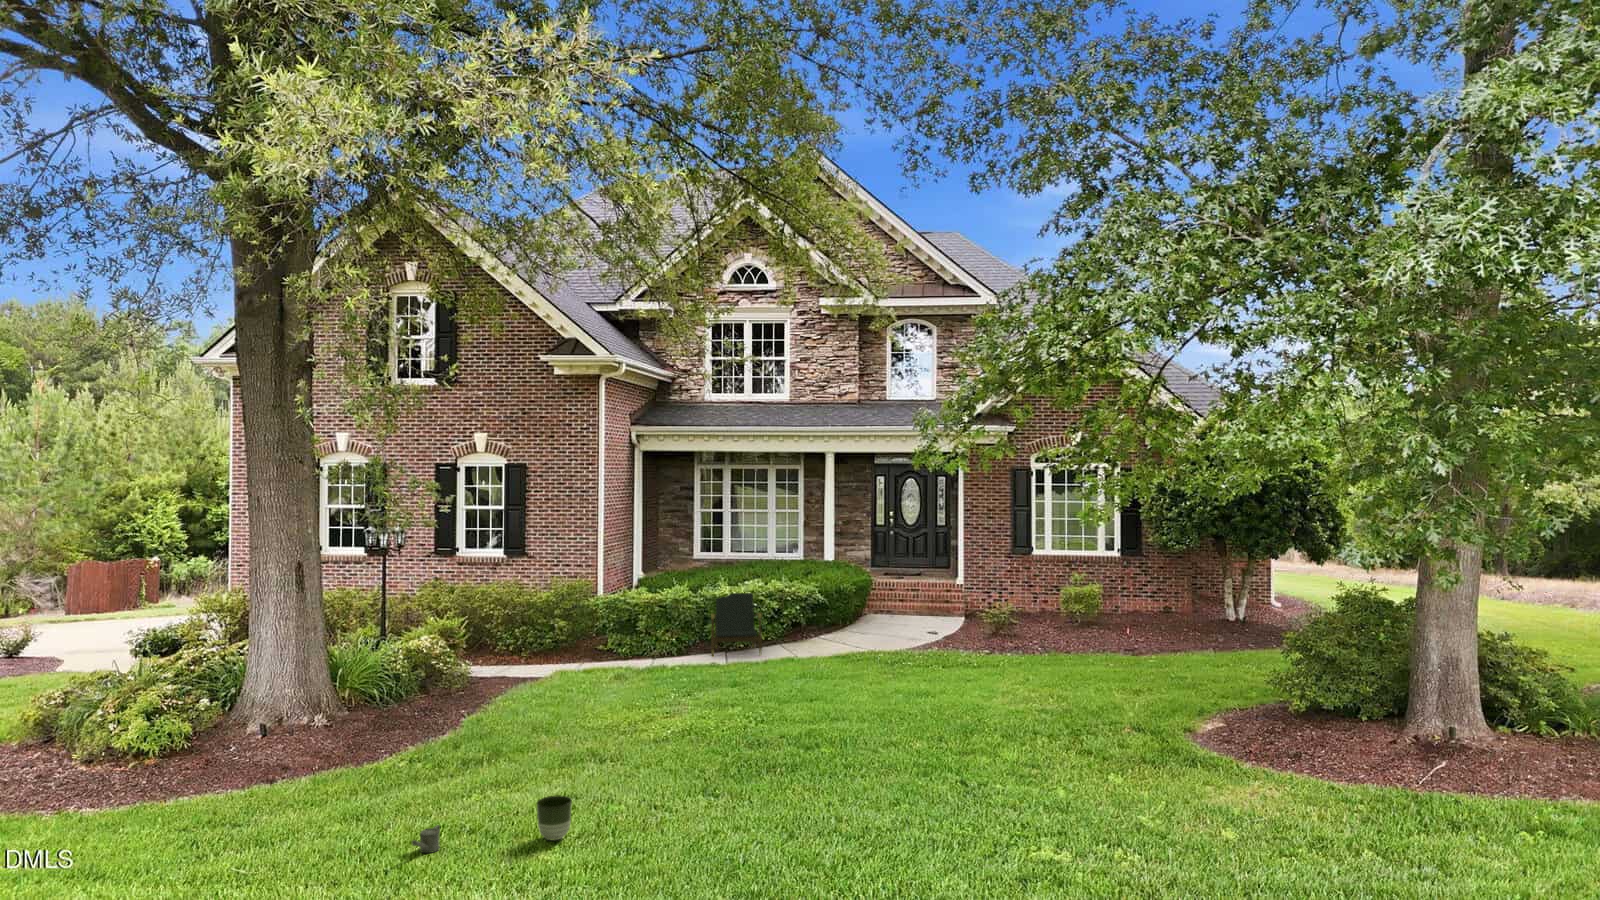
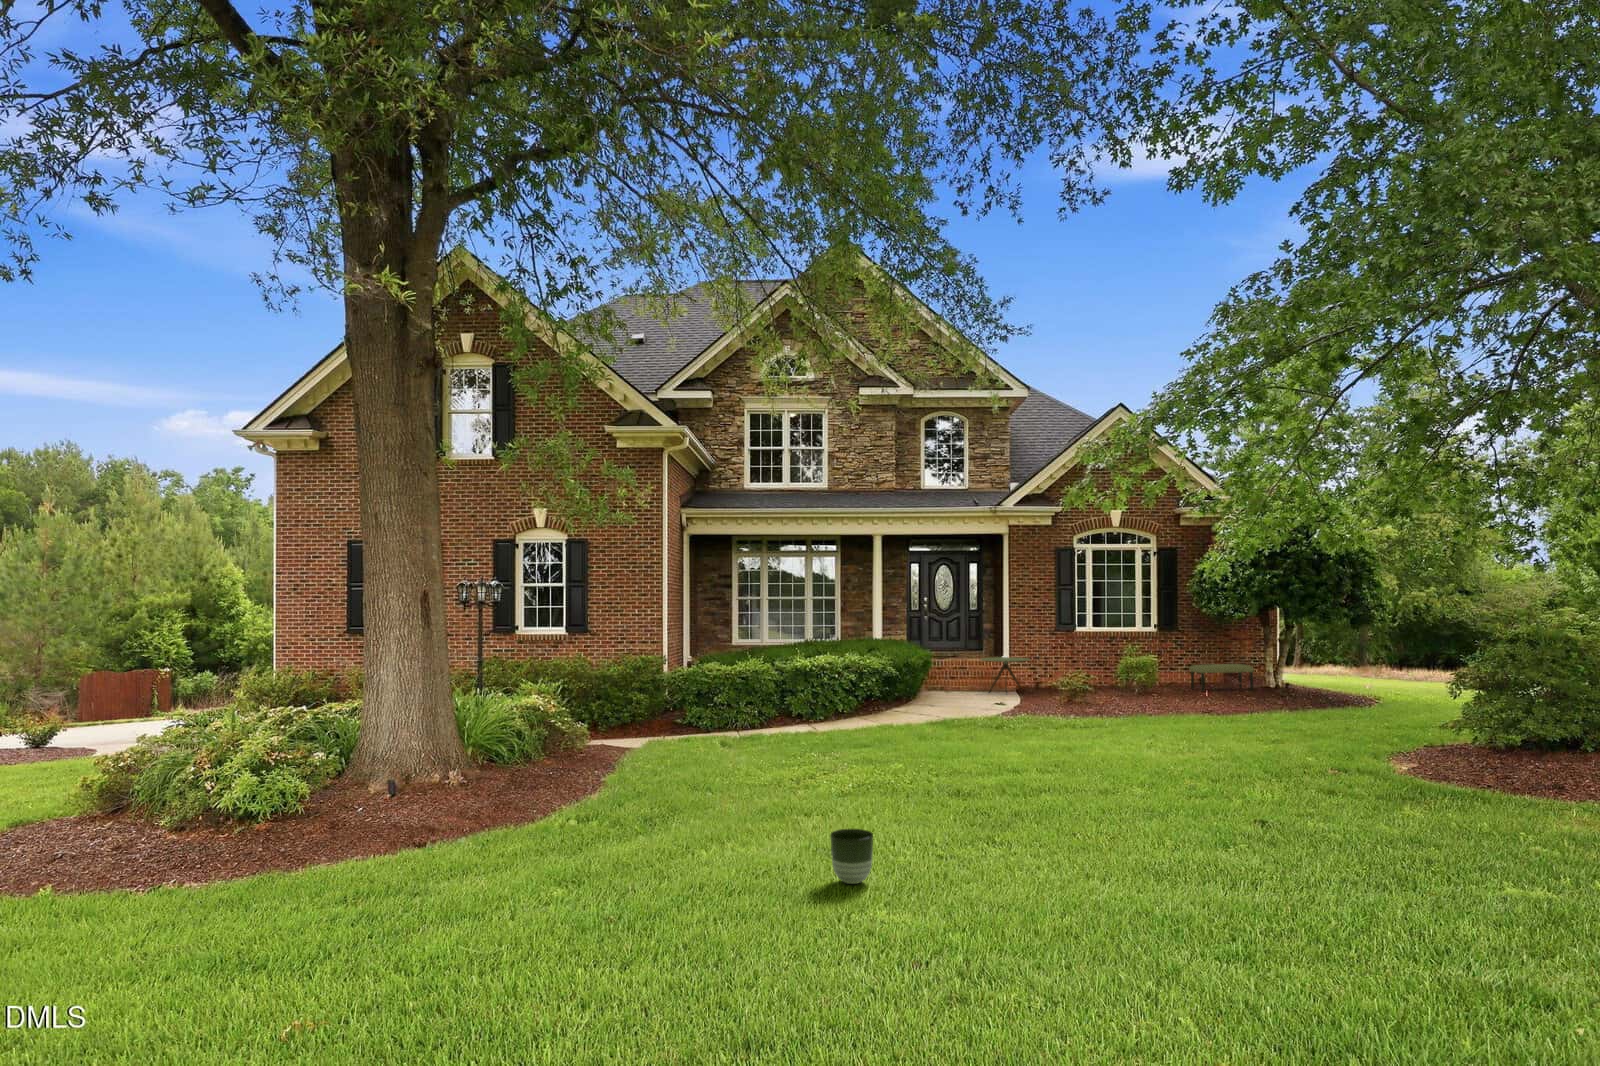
round table: none [934,579,986,619] -> present [981,657,1030,692]
bench: none [1157,592,1224,621] -> present [1190,664,1254,691]
lounge chair: present [711,593,762,656] -> none [802,661,857,725]
watering can: present [411,825,440,853] -> none [696,869,721,904]

